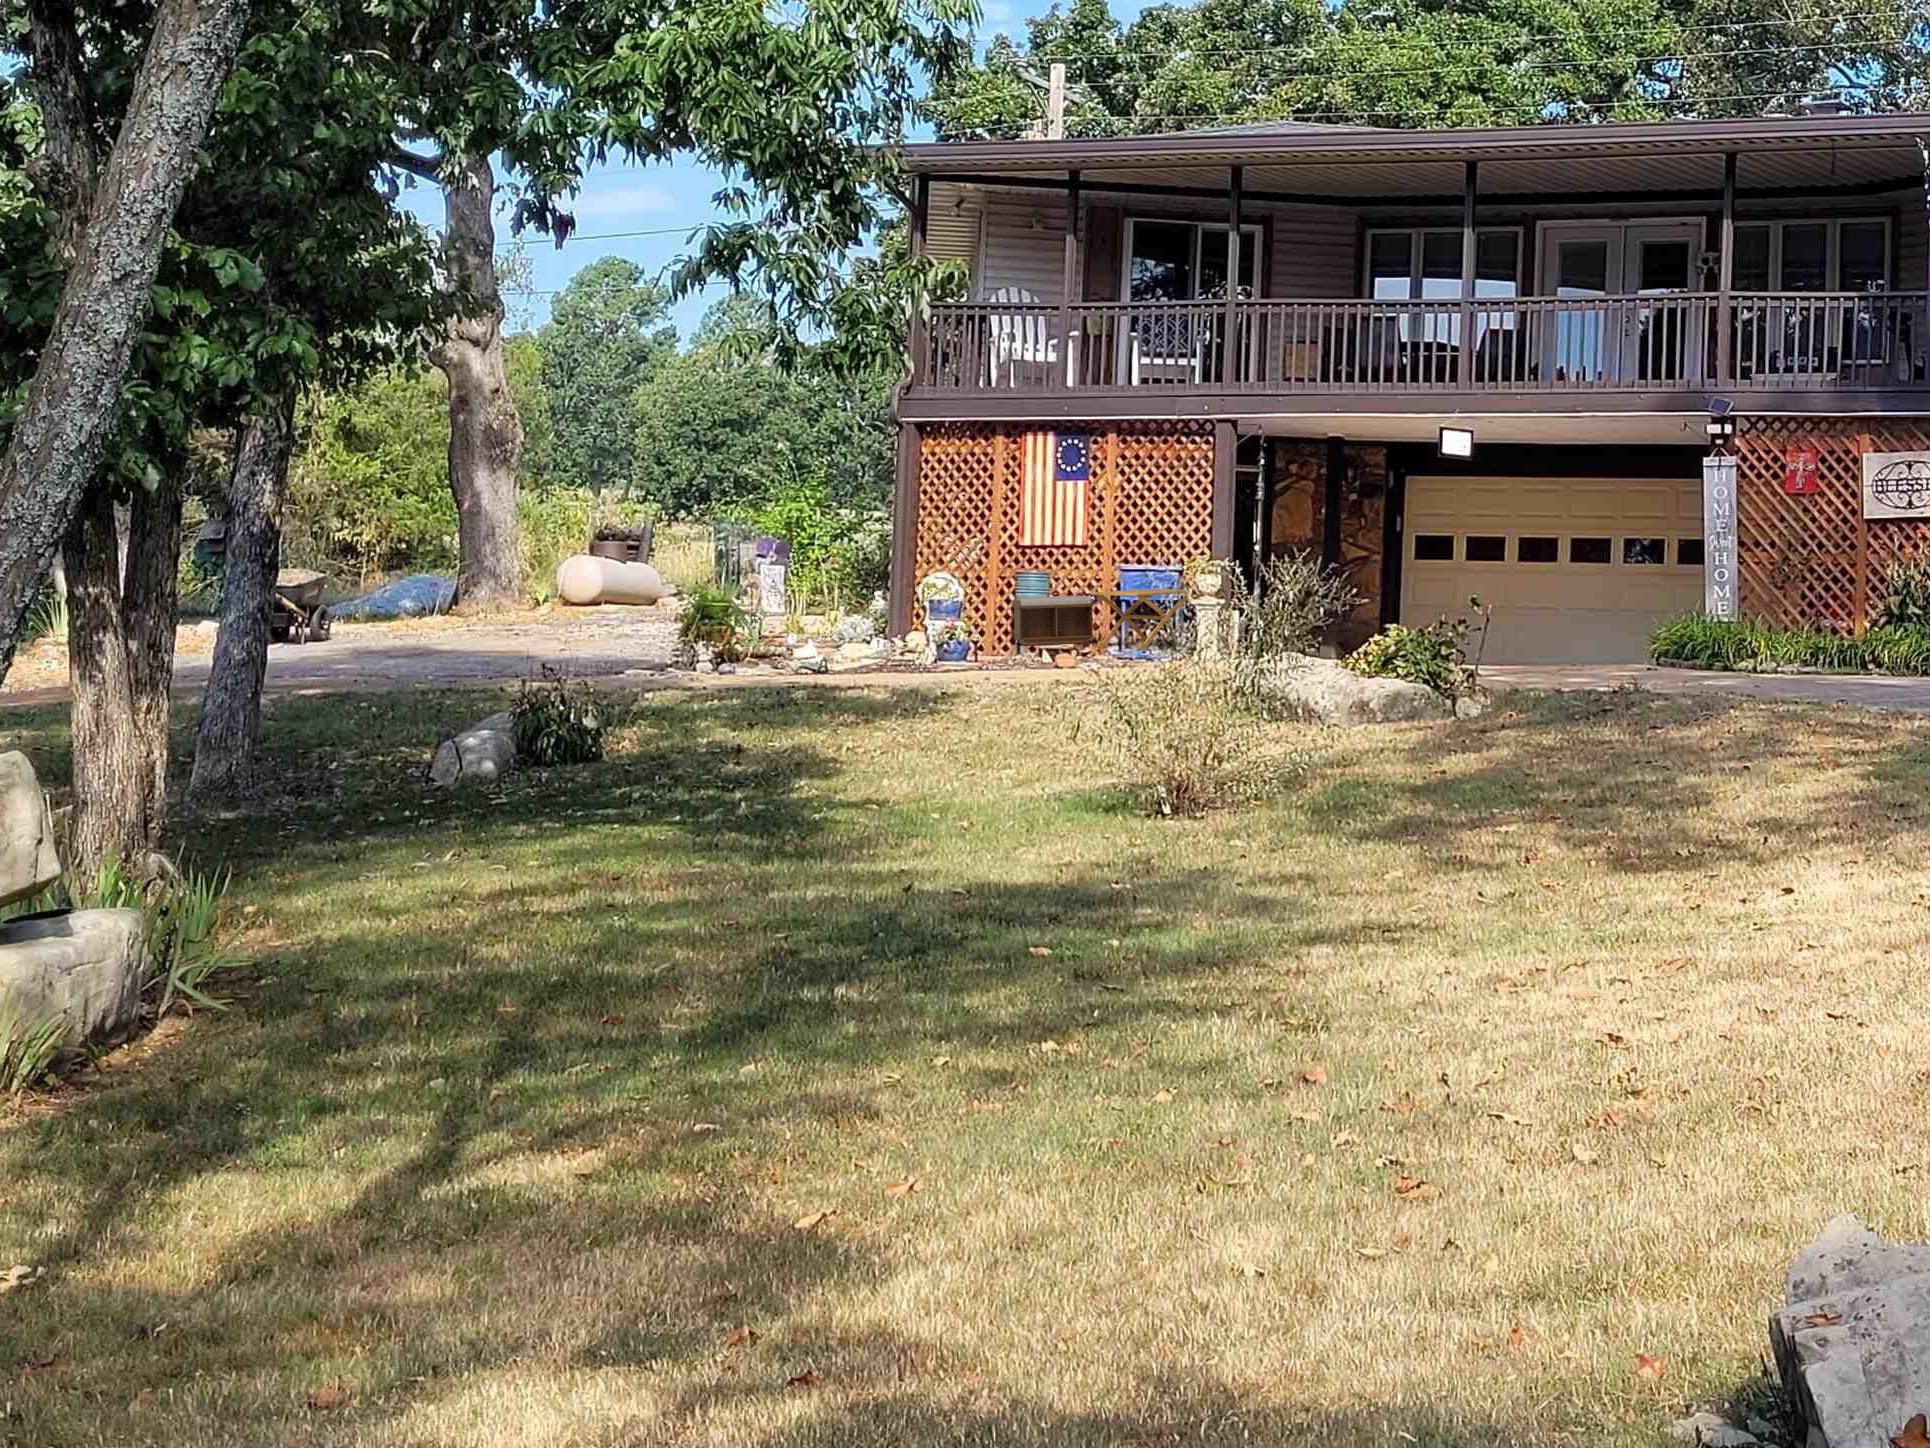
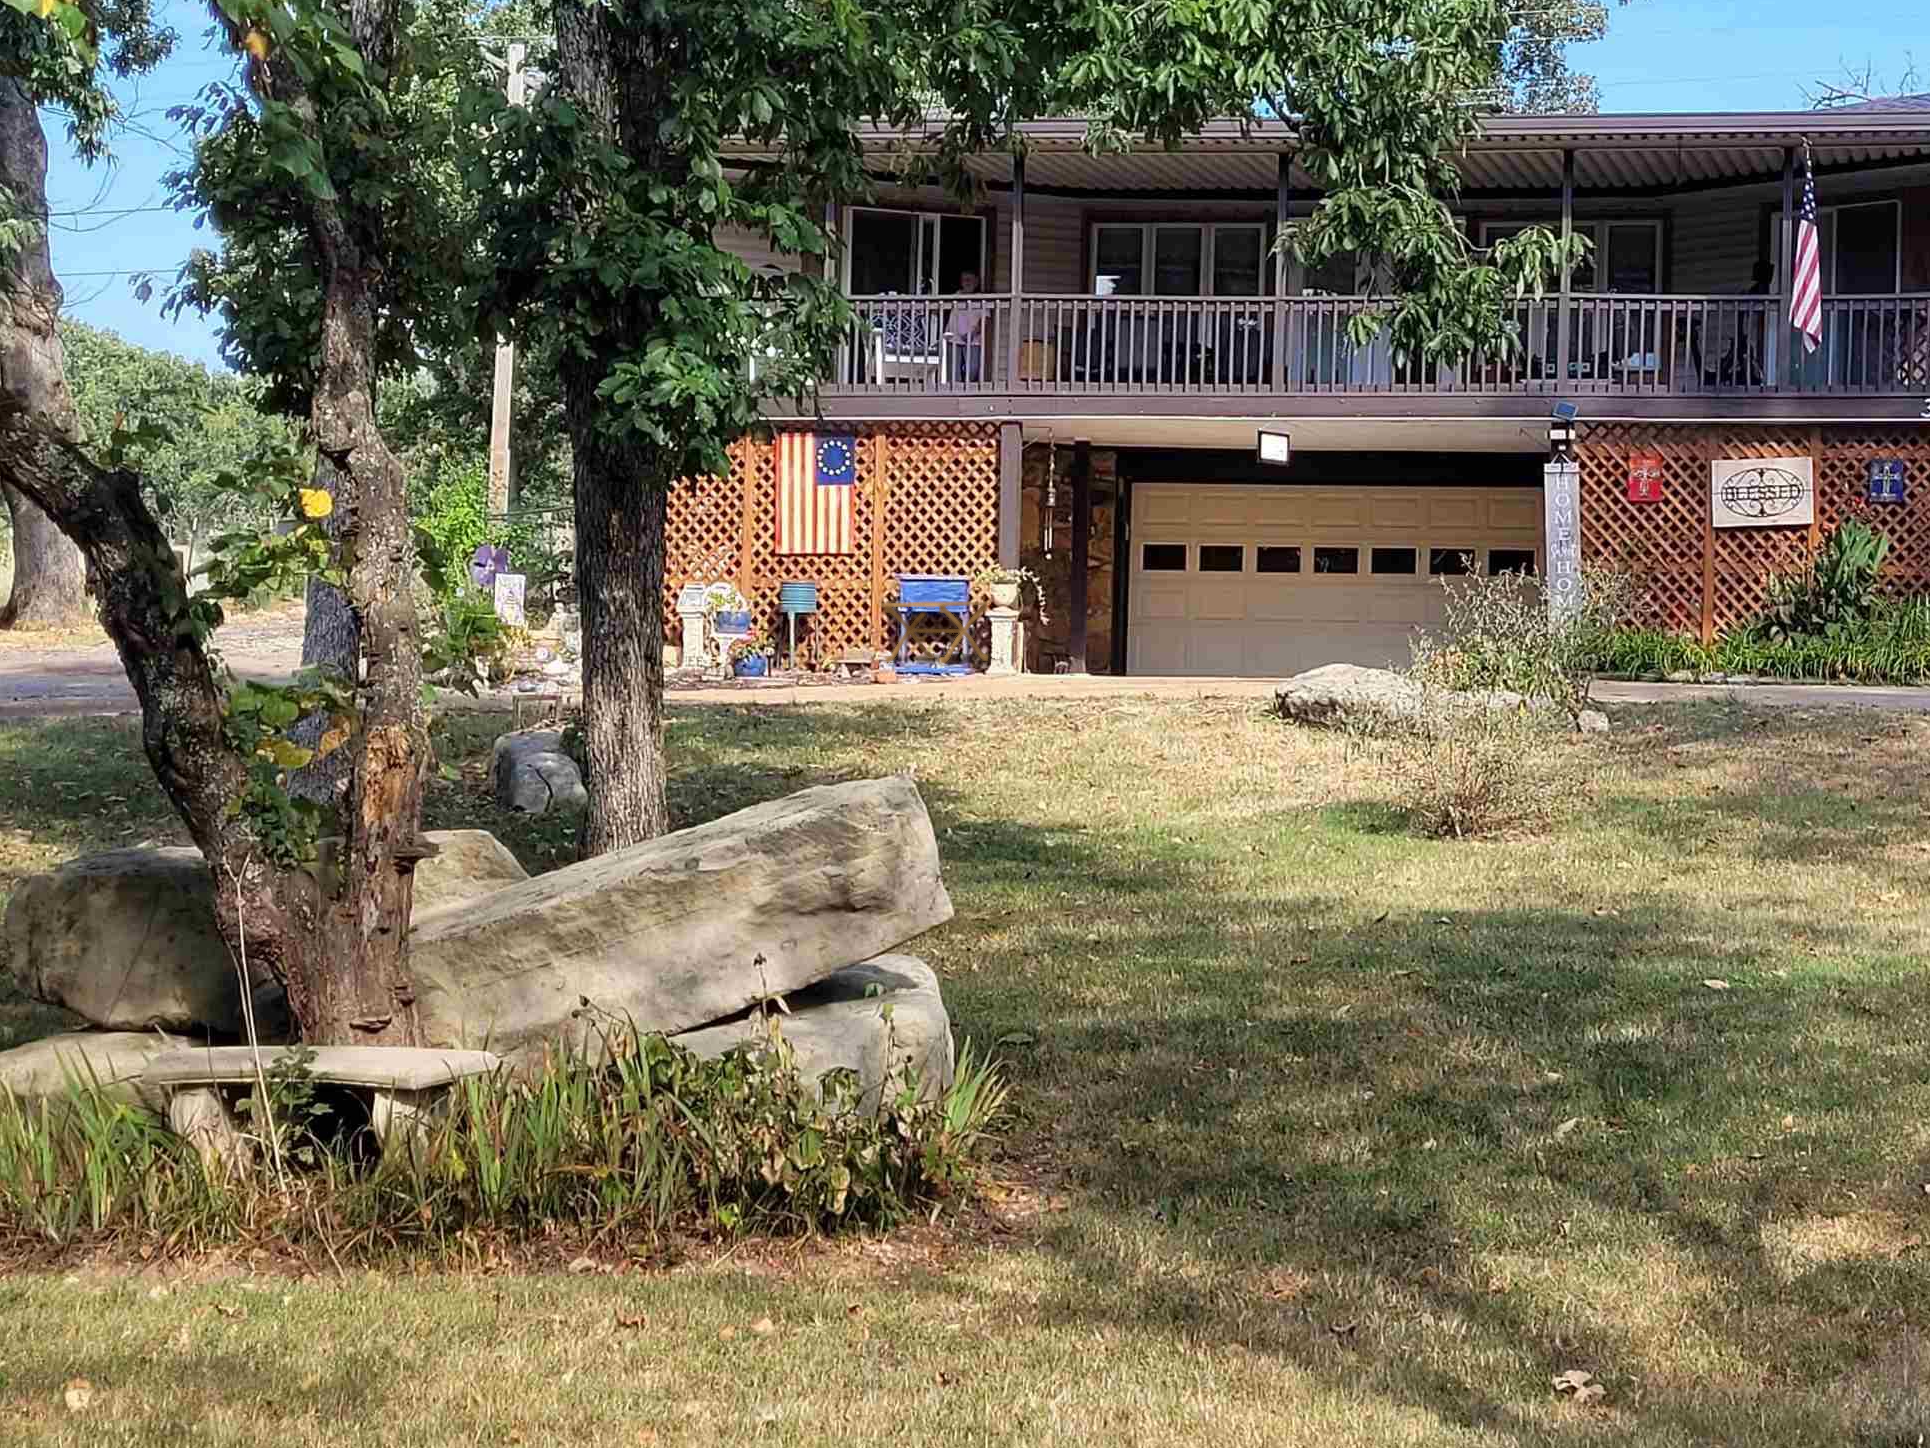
bench: present [1013,596,1094,645] -> none [780,609,870,661]

